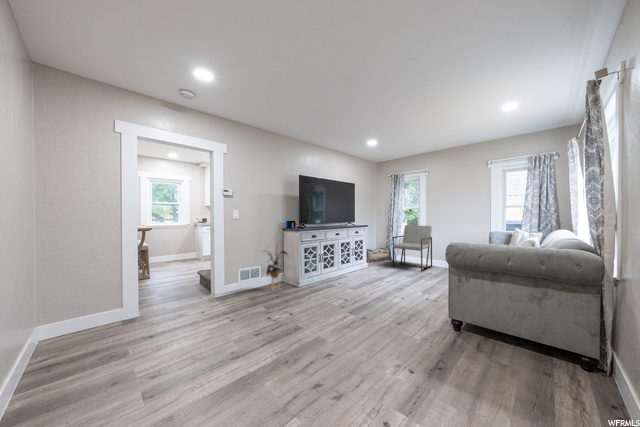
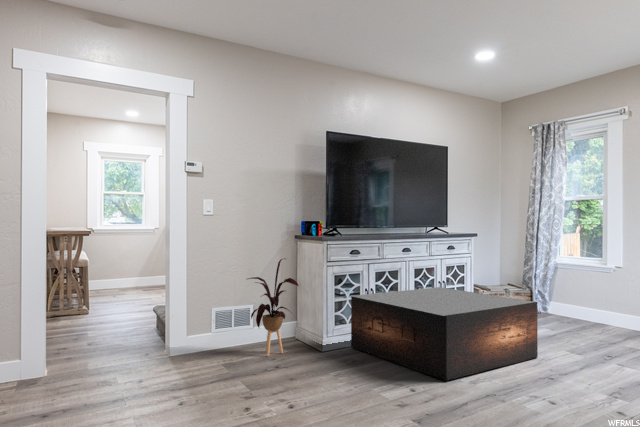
armchair: present [393,225,432,271] -> none [533,235,627,336]
coffee table: none [312,252,400,299] -> present [351,287,538,381]

